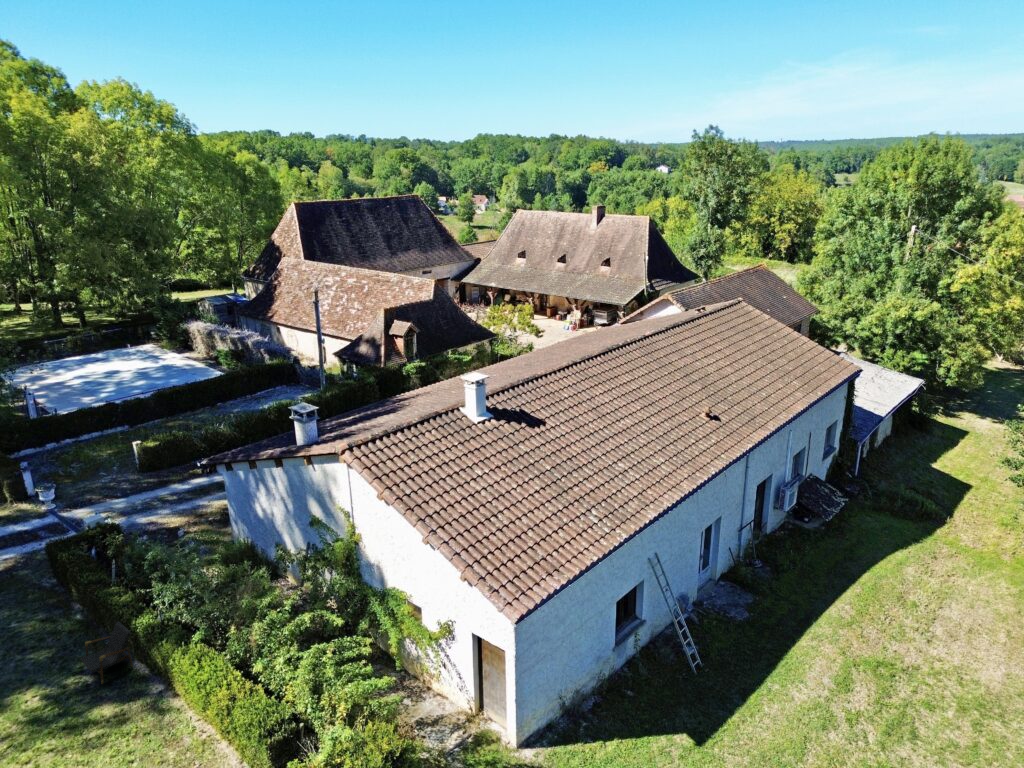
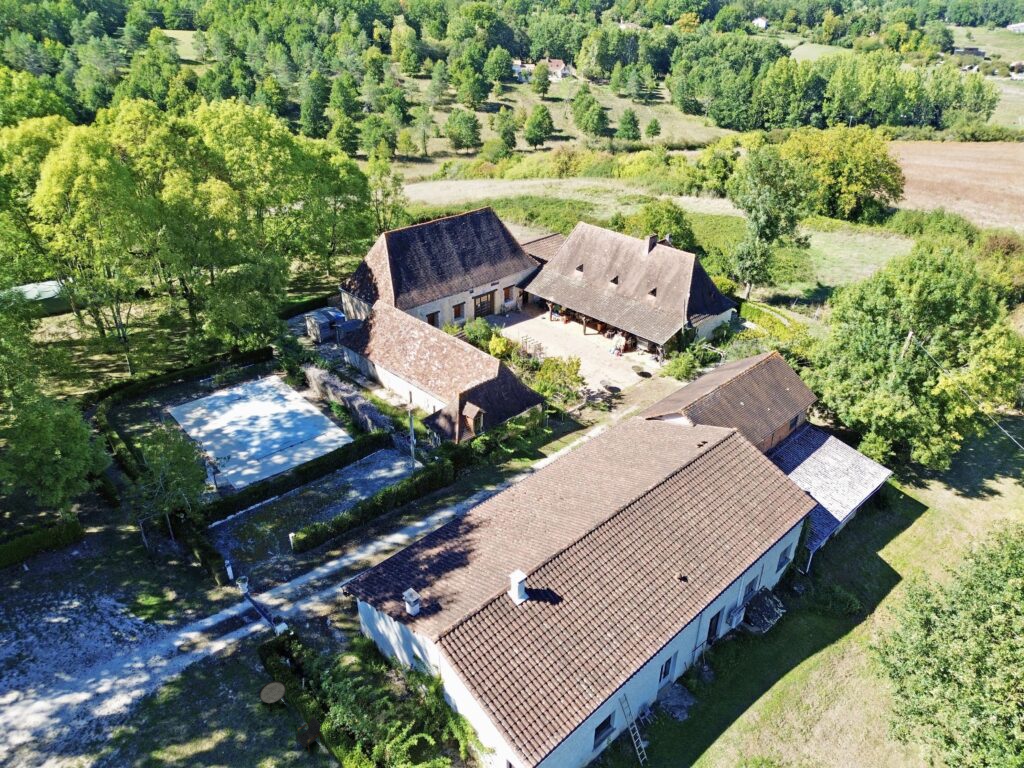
round table: none [26,588,80,637] -> present [259,681,286,712]

